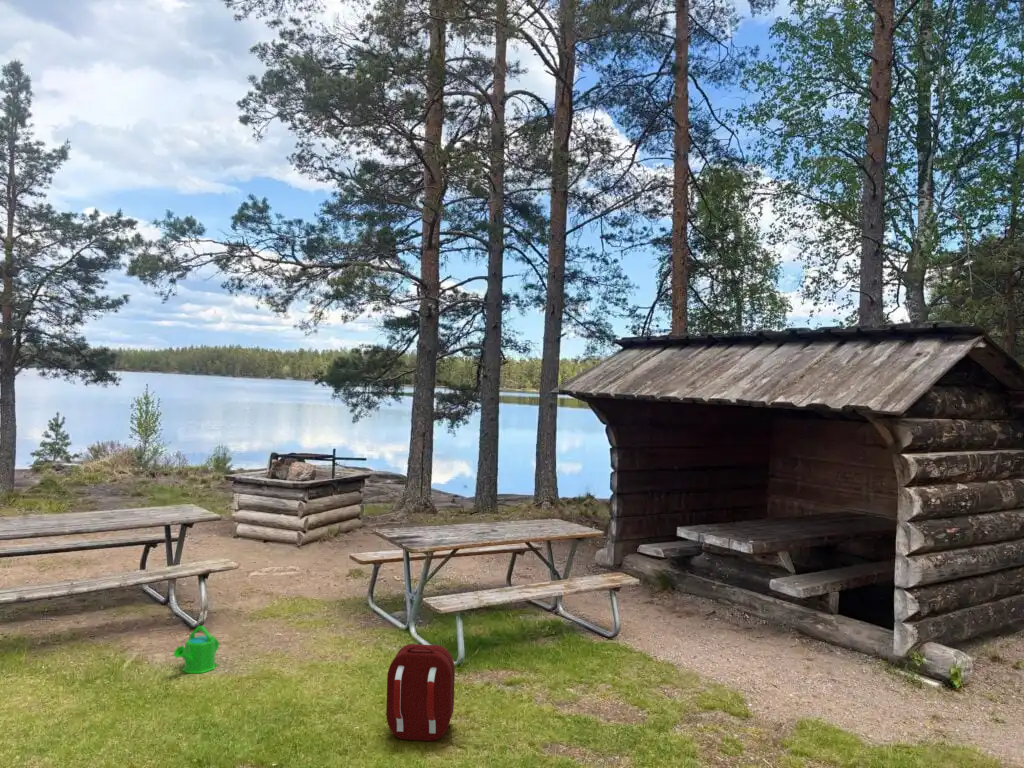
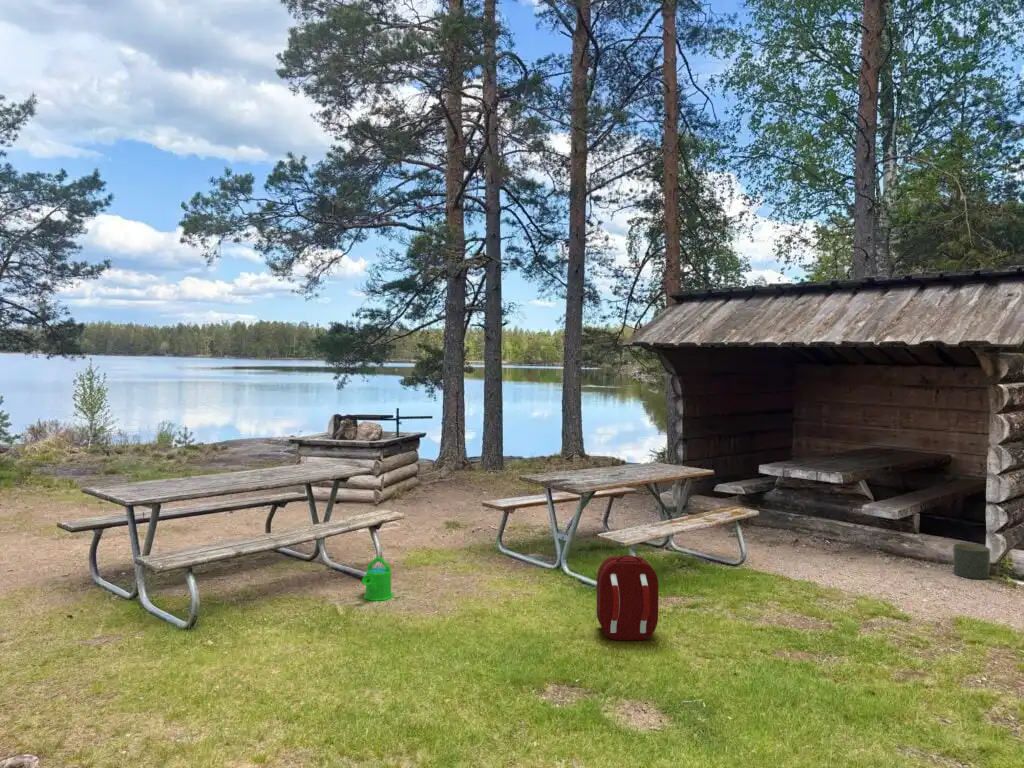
planter: none [857,632,896,676] -> present [953,543,990,579]

